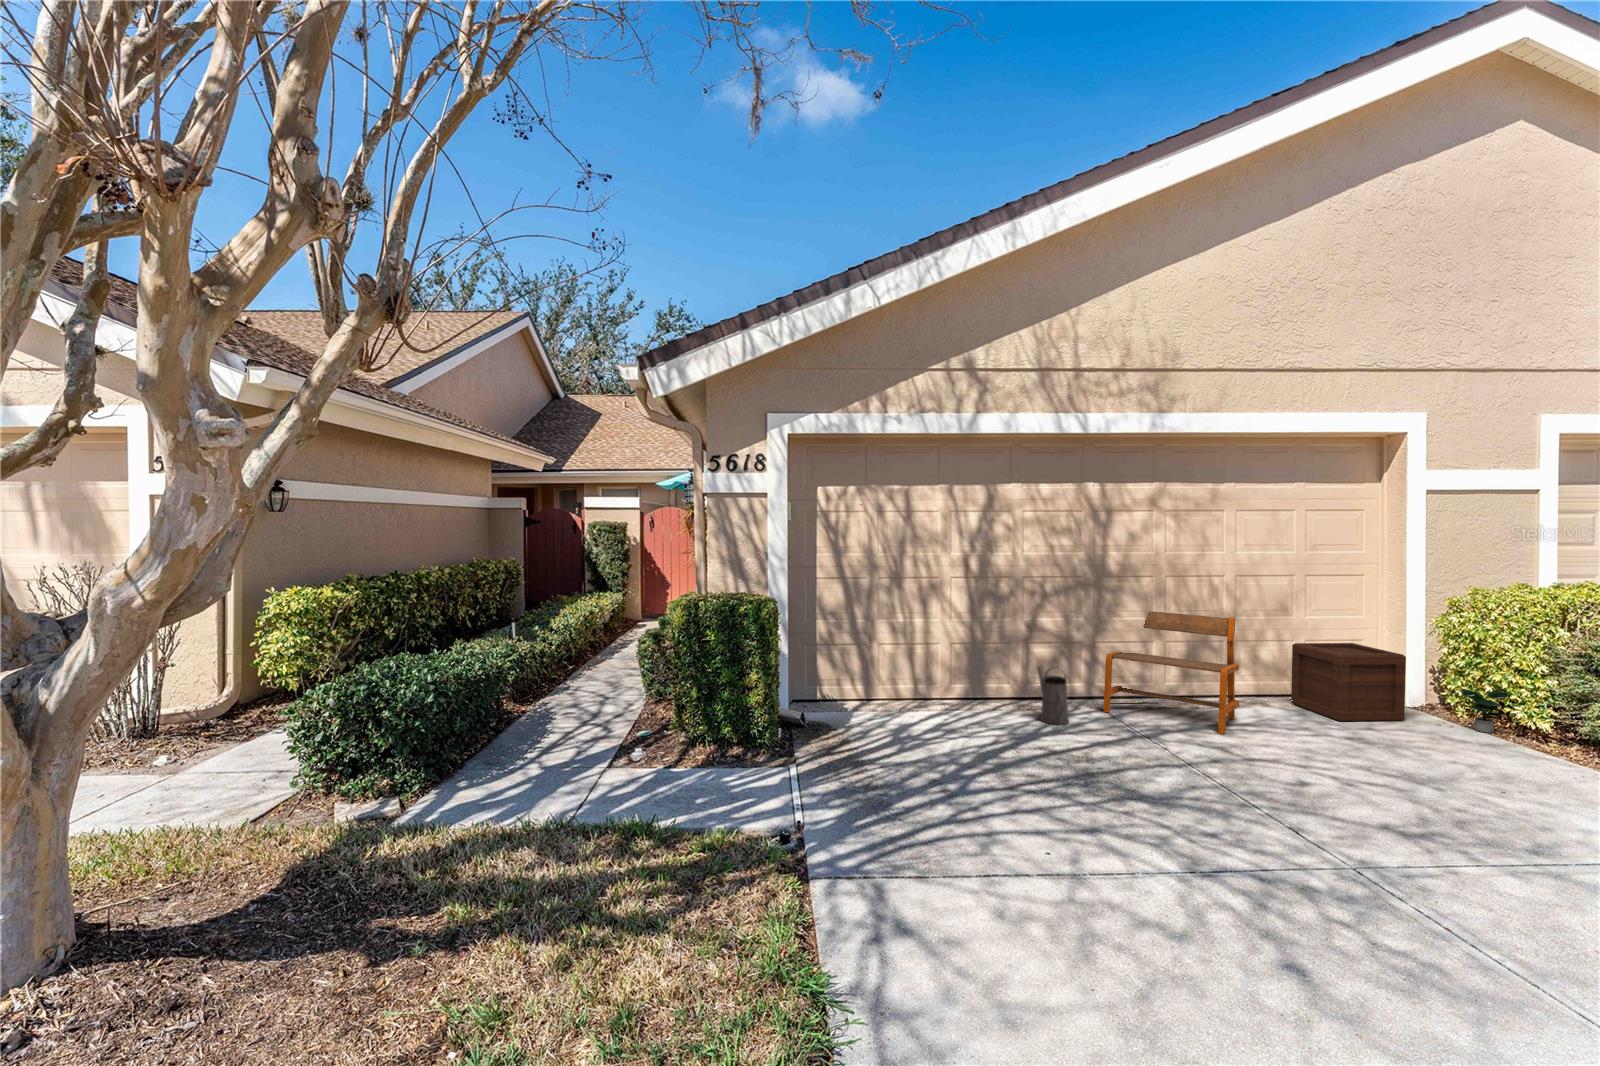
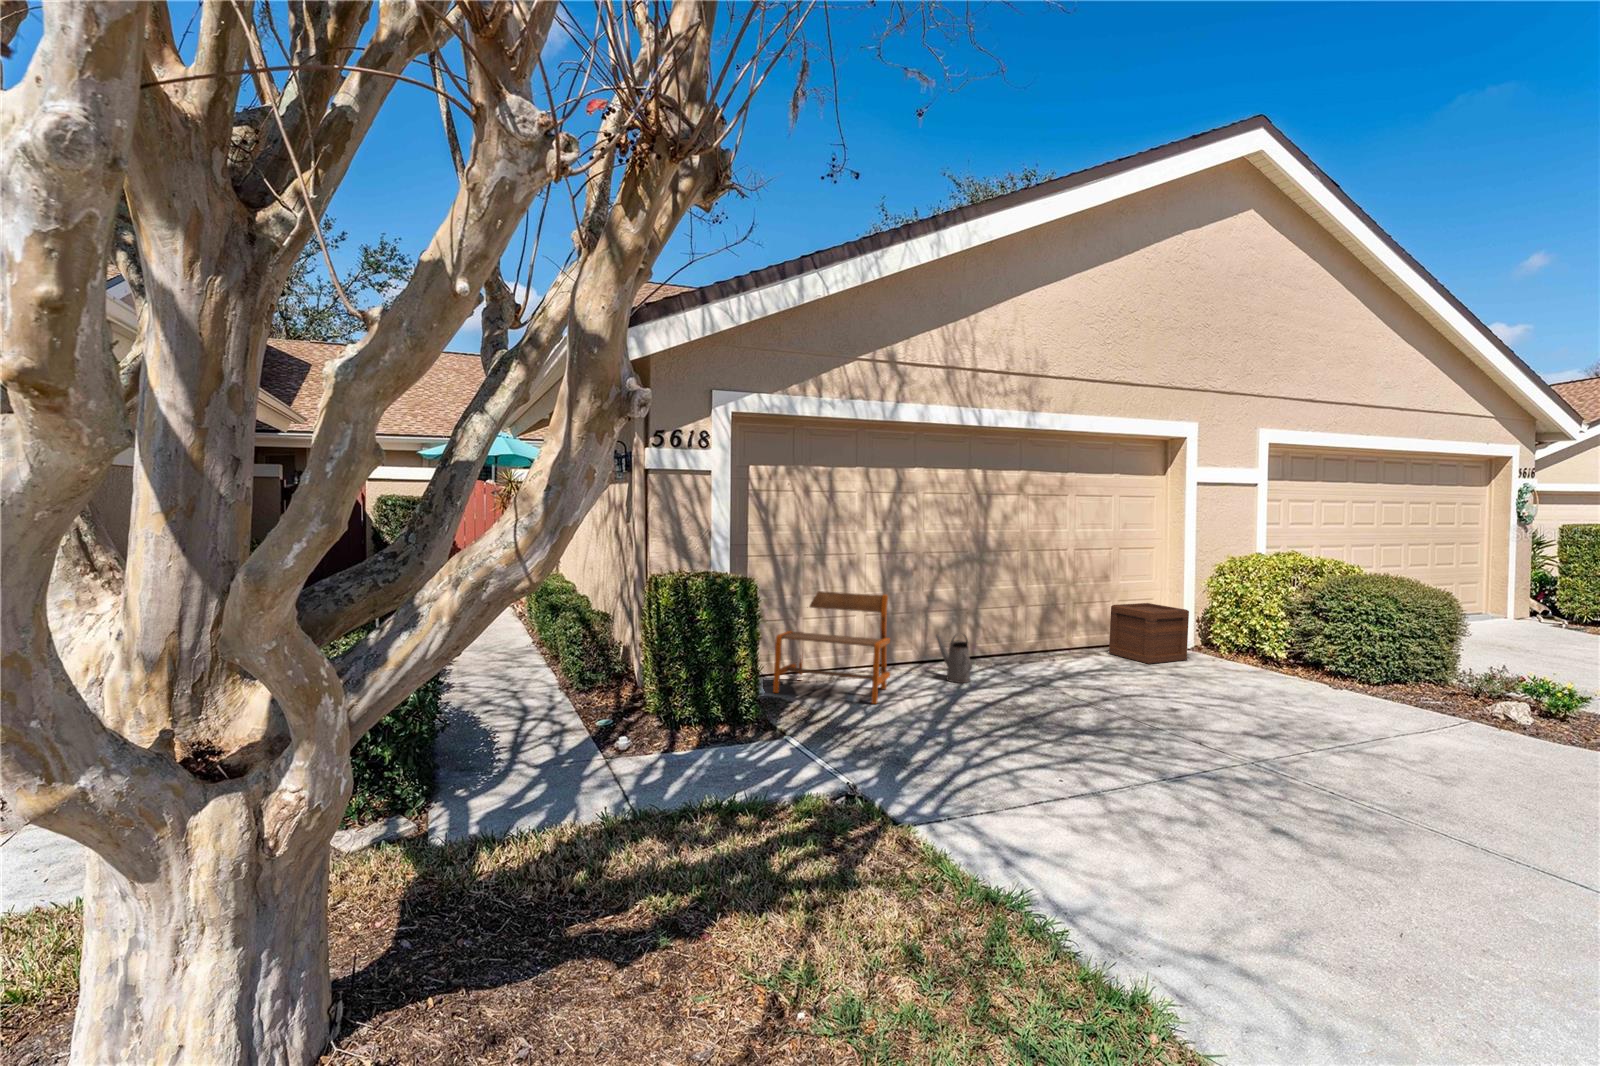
bench: present [1103,611,1239,734] -> present [773,591,890,704]
potted plant: present [1460,689,1509,733] -> none [1221,633,1251,664]

